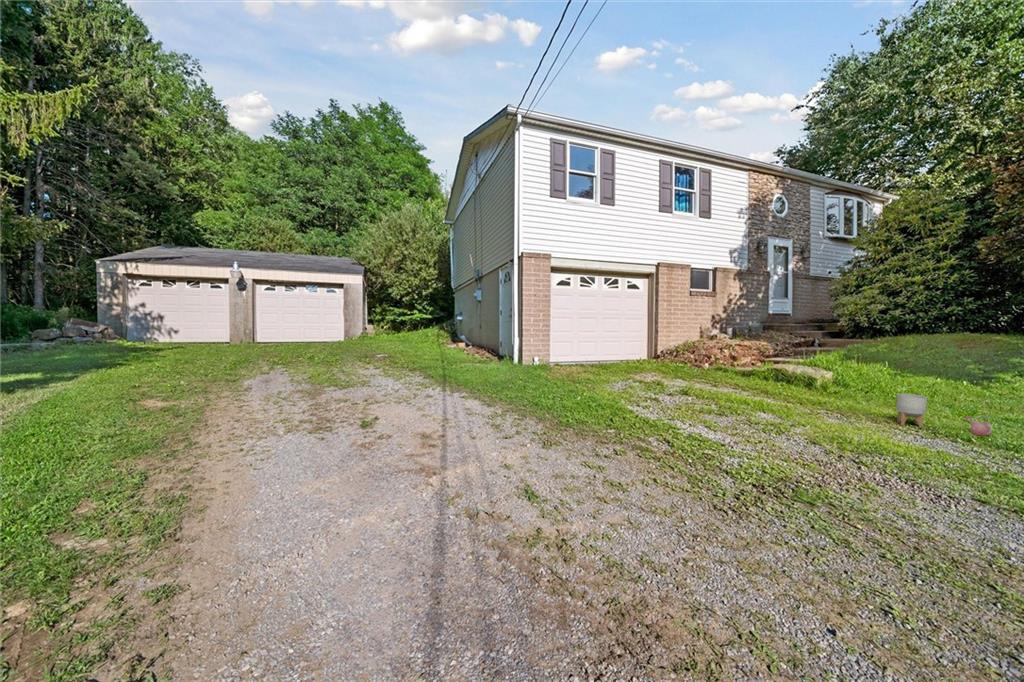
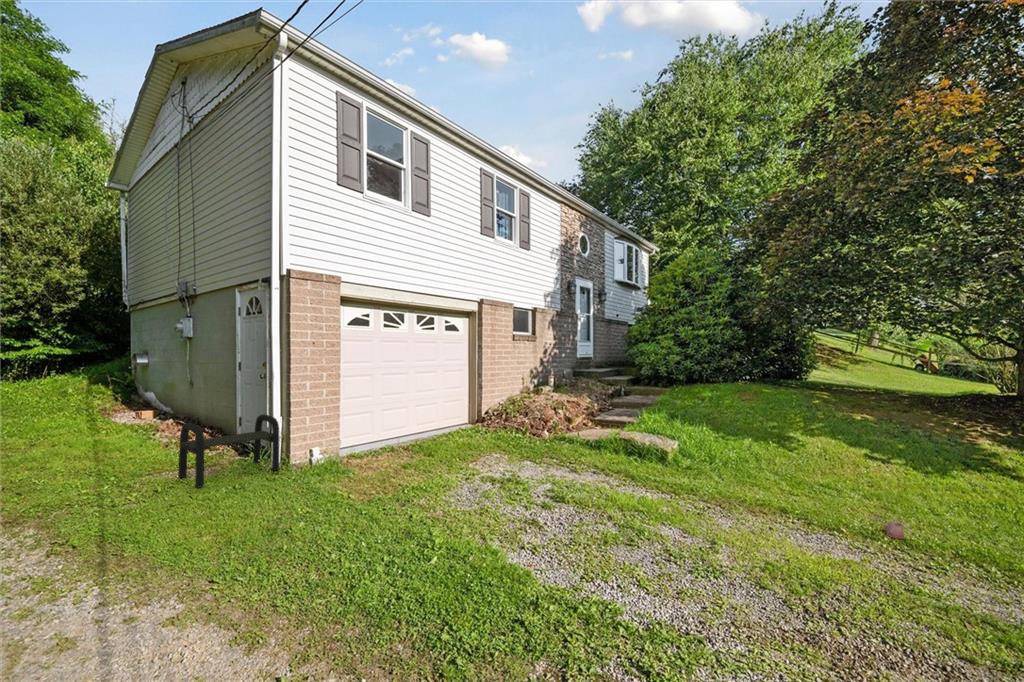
bench: none [472,337,517,369] -> present [178,414,280,488]
planter: present [896,394,927,428] -> none [820,493,852,536]

